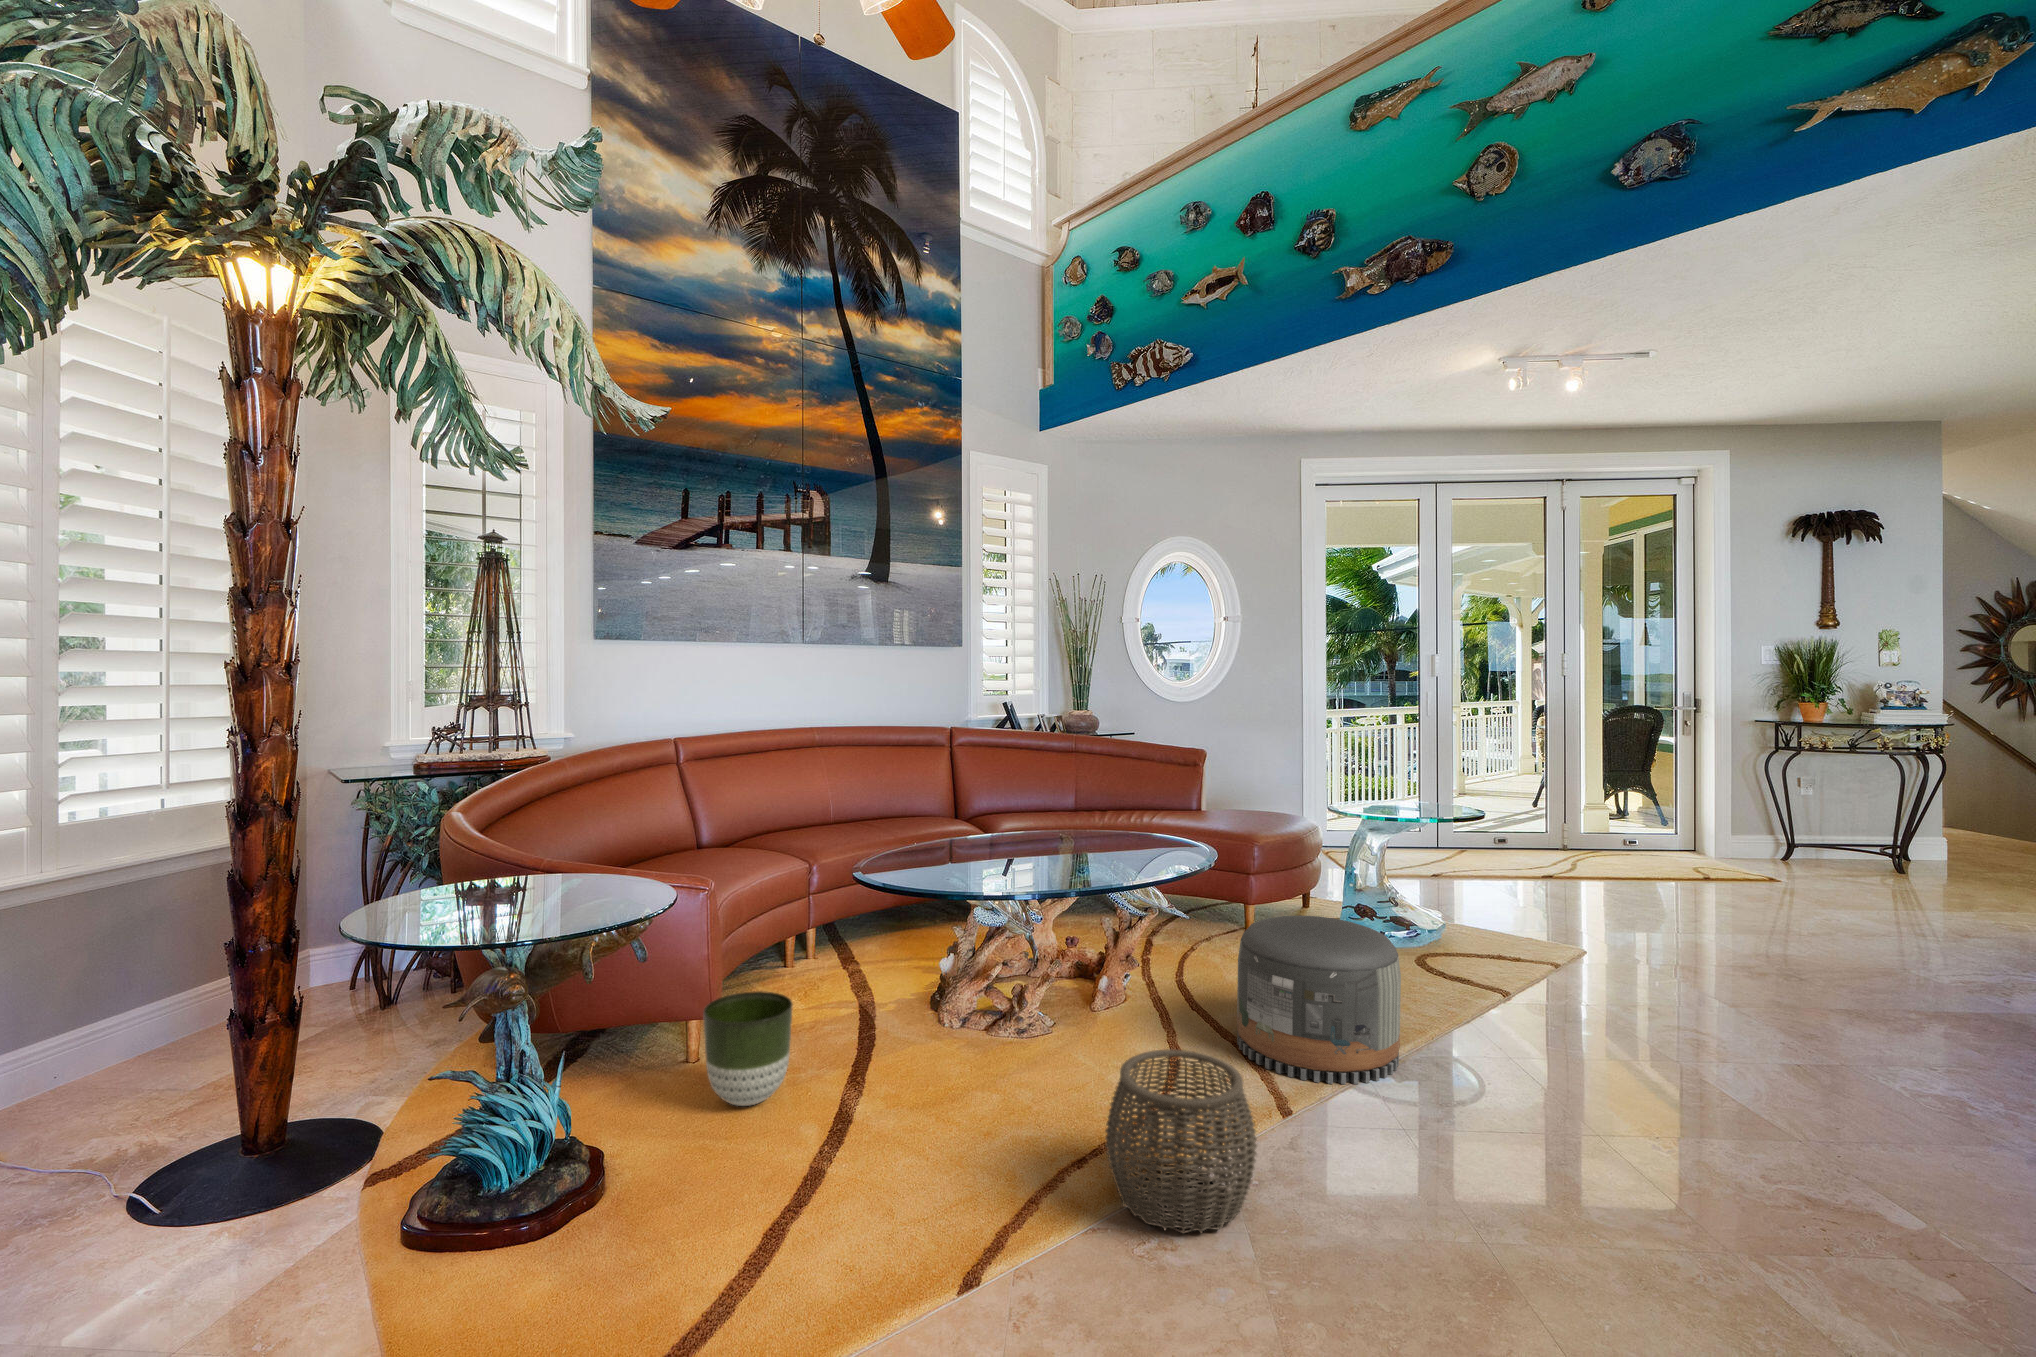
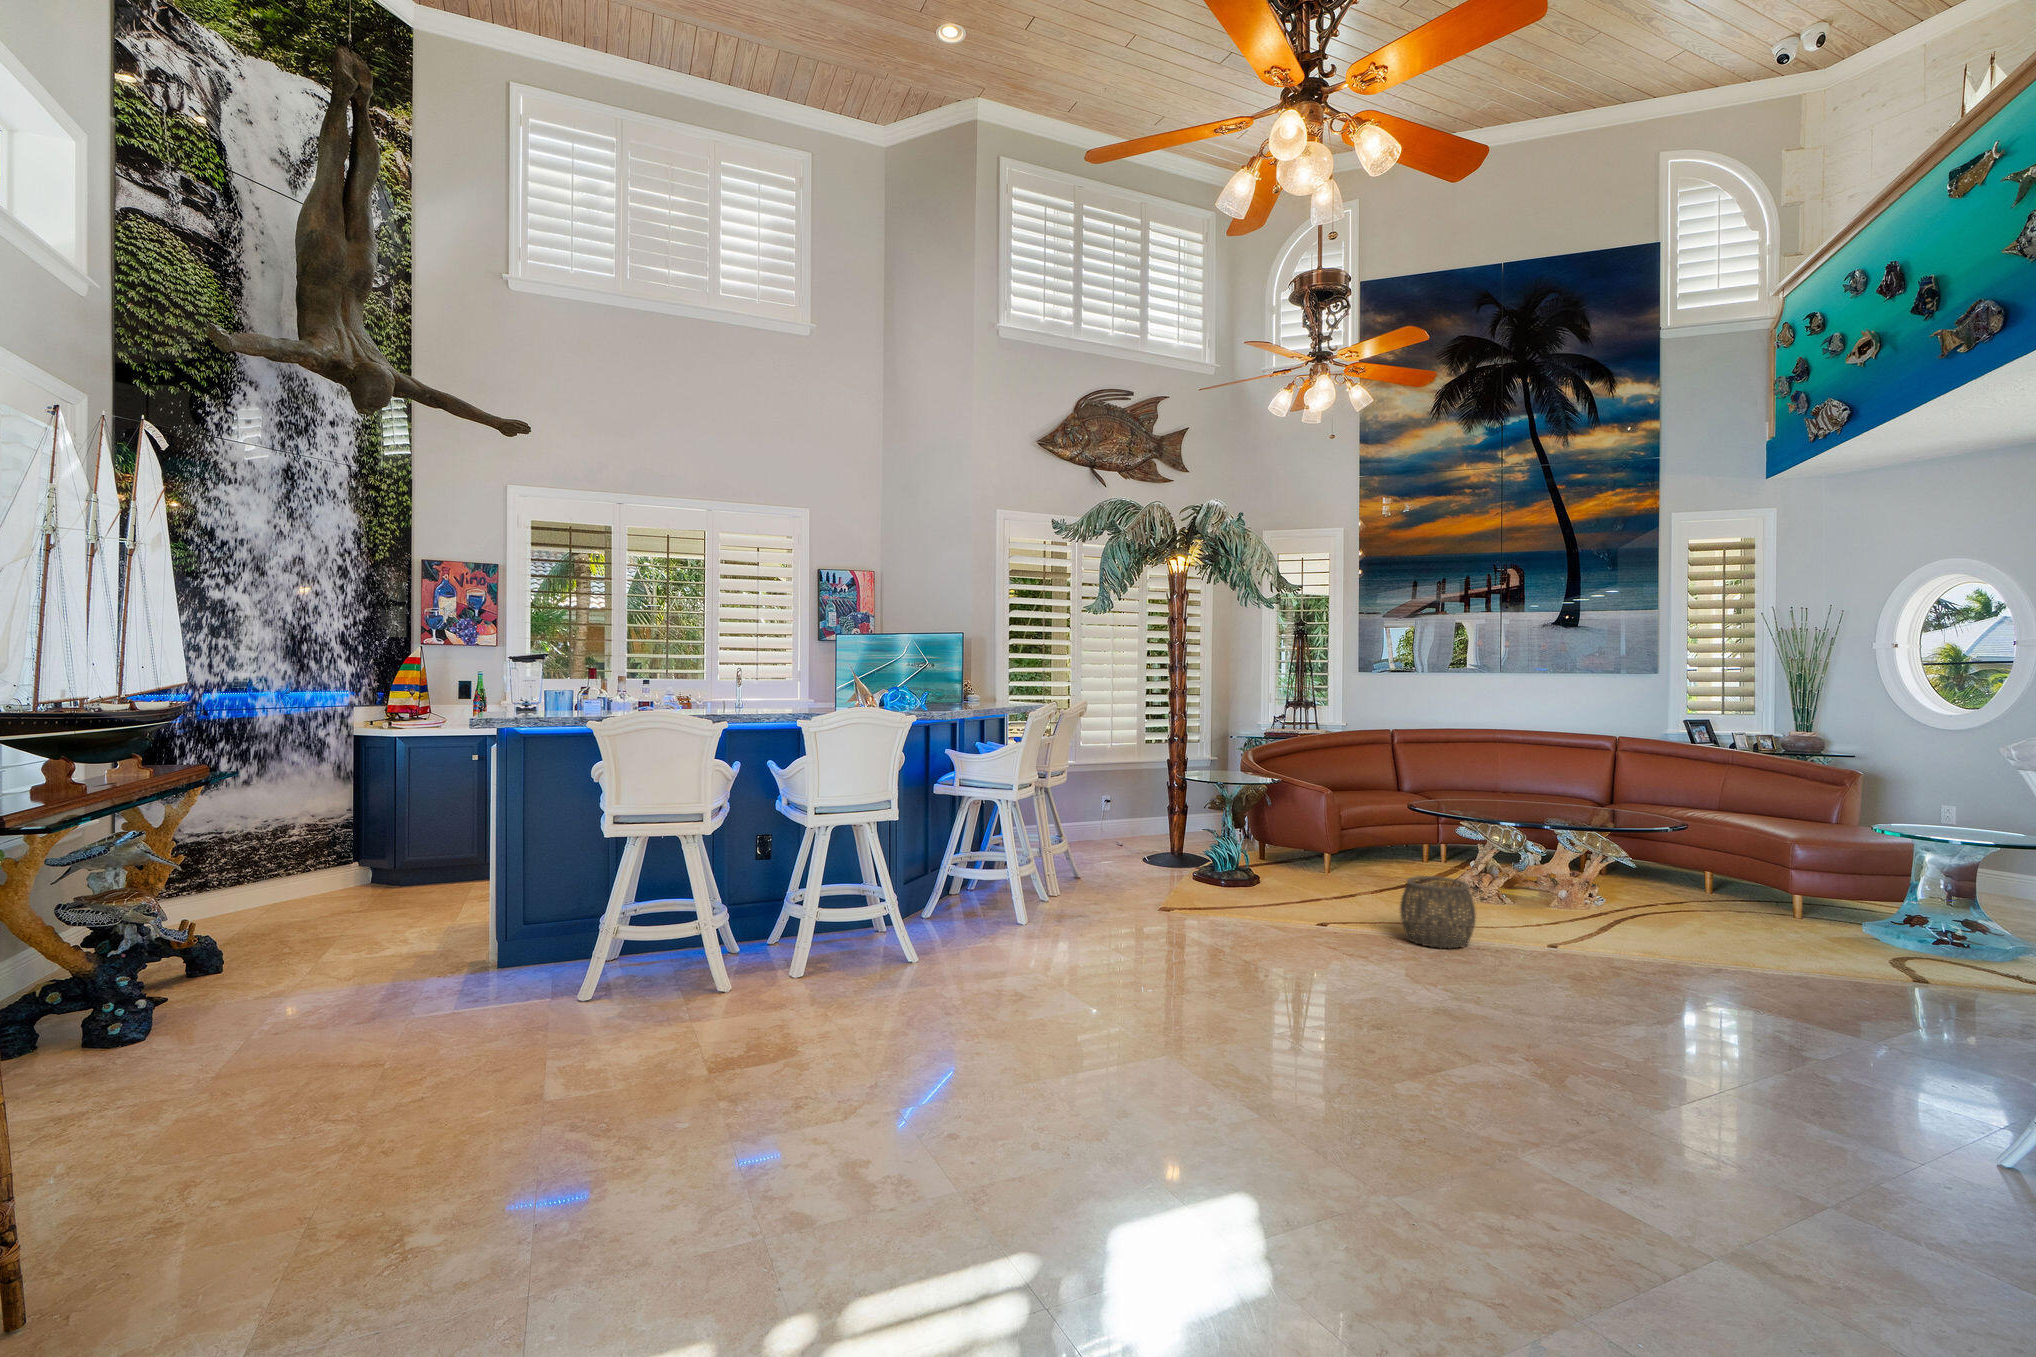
pouf: present [1237,915,1401,1084] -> none [1601,862,1726,965]
planter: present [703,991,792,1106] -> none [1309,840,1350,888]

